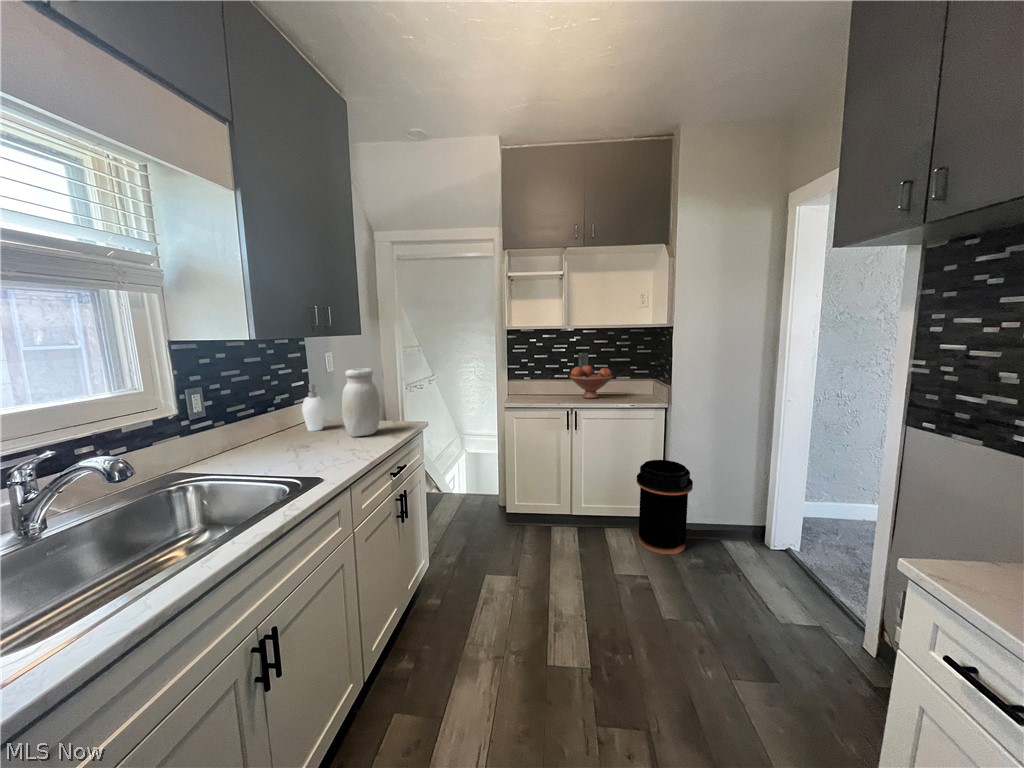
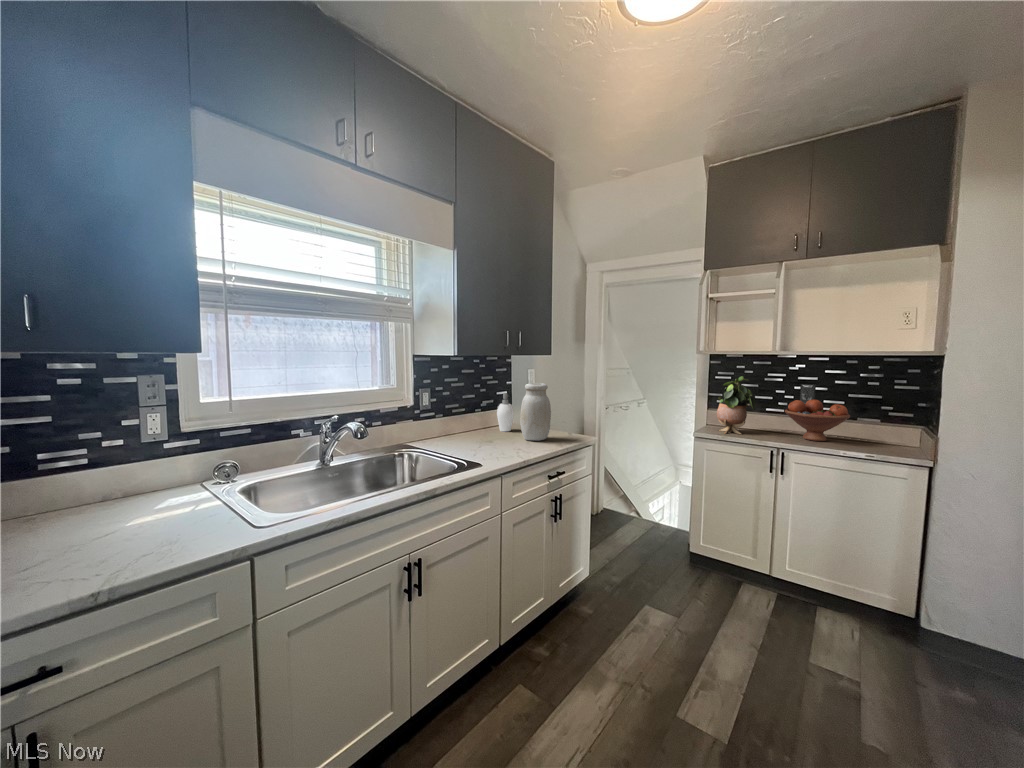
potted plant: none [520,349,550,402] -> present [717,376,756,434]
trash can: present [637,460,693,554] -> none [870,536,975,680]

